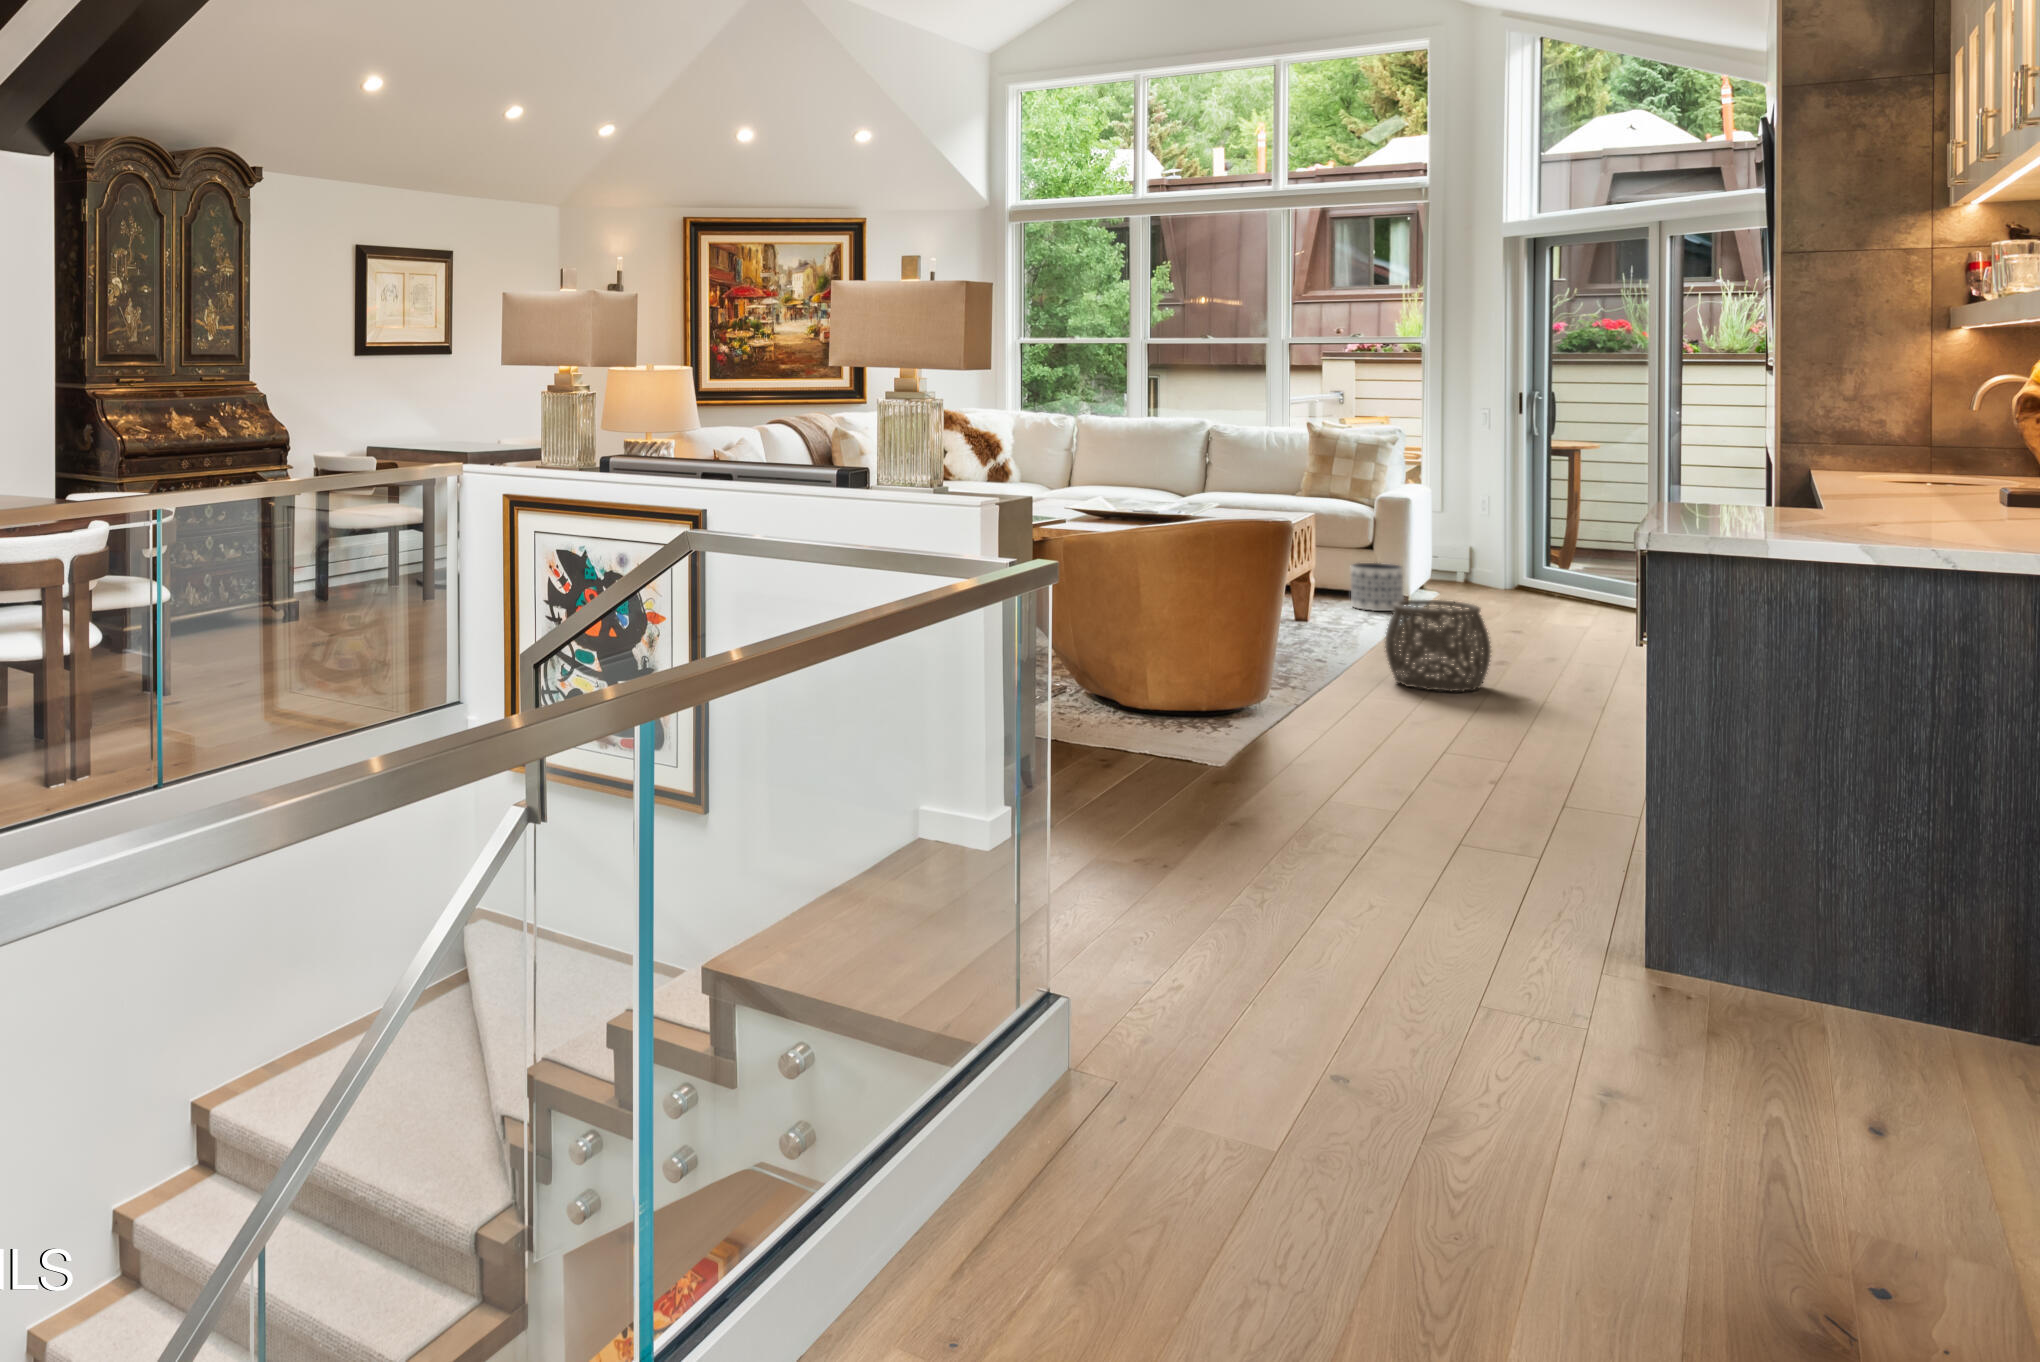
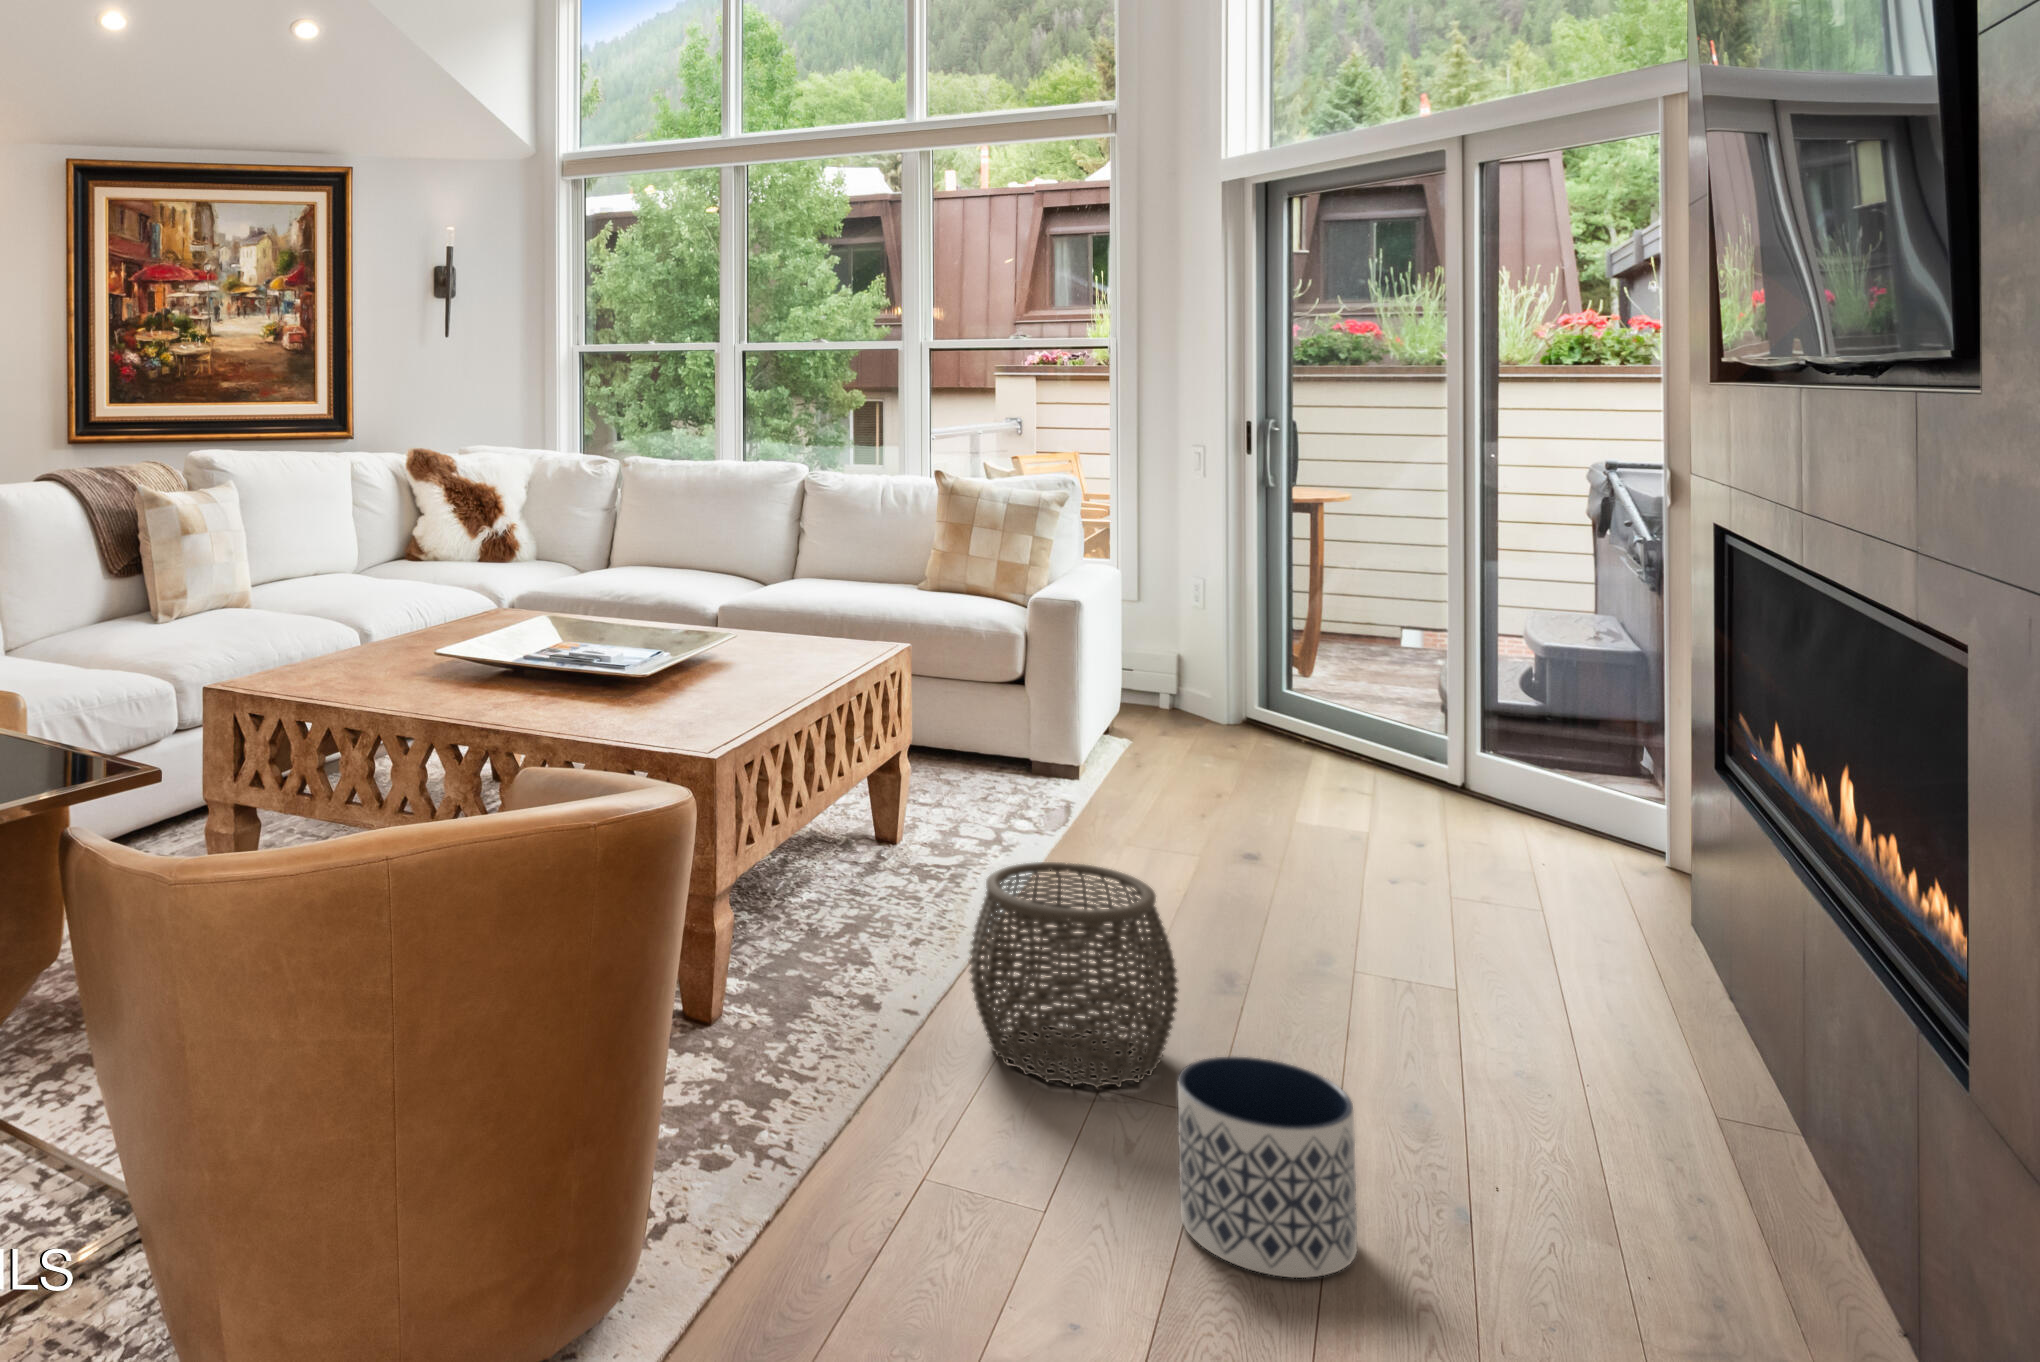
planter: present [1351,563,1404,611] -> present [1178,1057,1357,1278]

